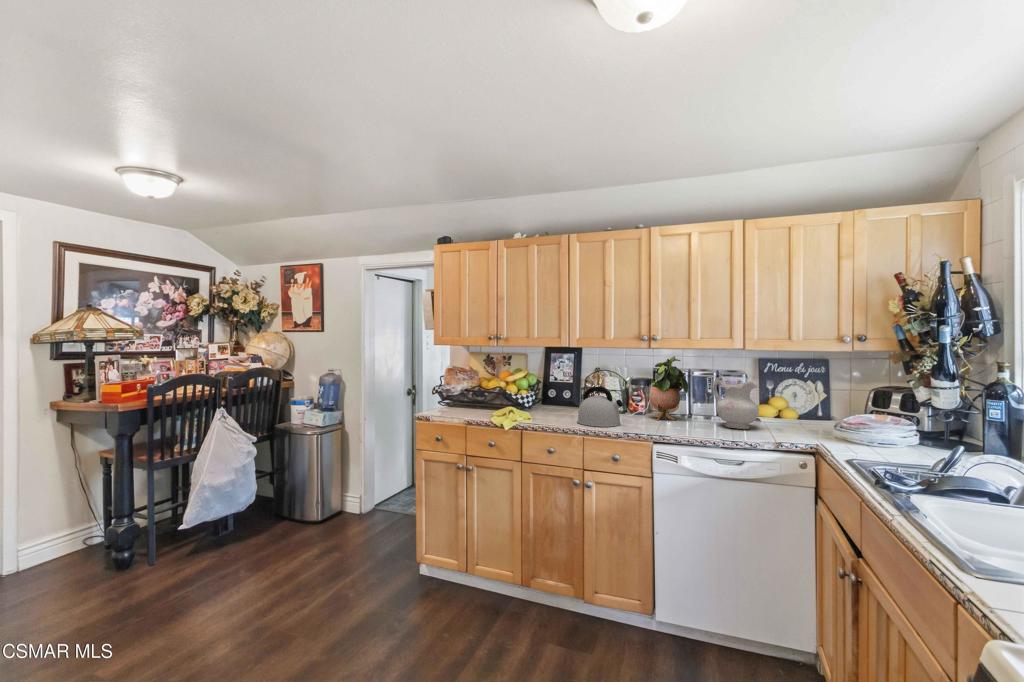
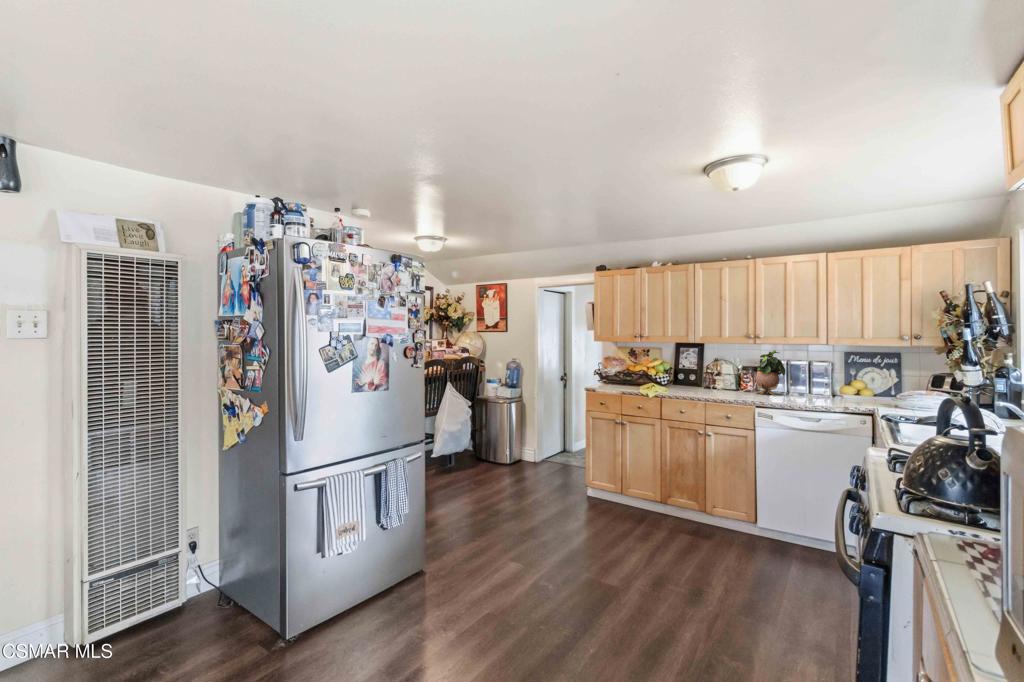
ceramic pitcher: present [712,378,759,429] -> none [804,365,838,400]
kettle: present [577,387,623,427] -> none [701,370,735,396]

